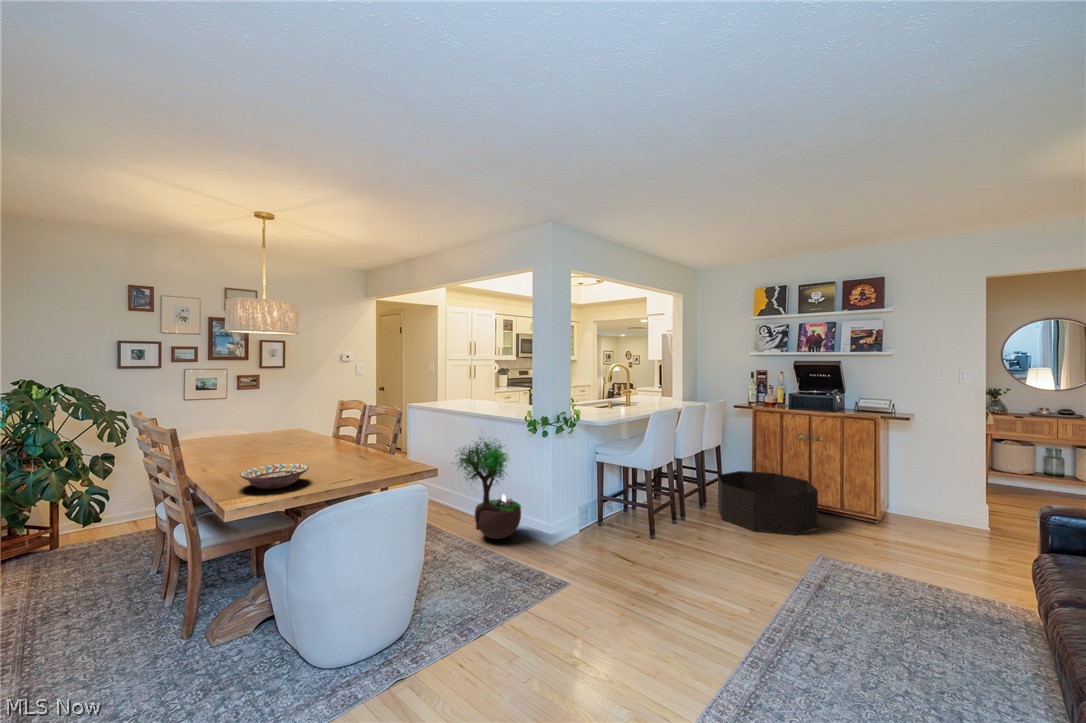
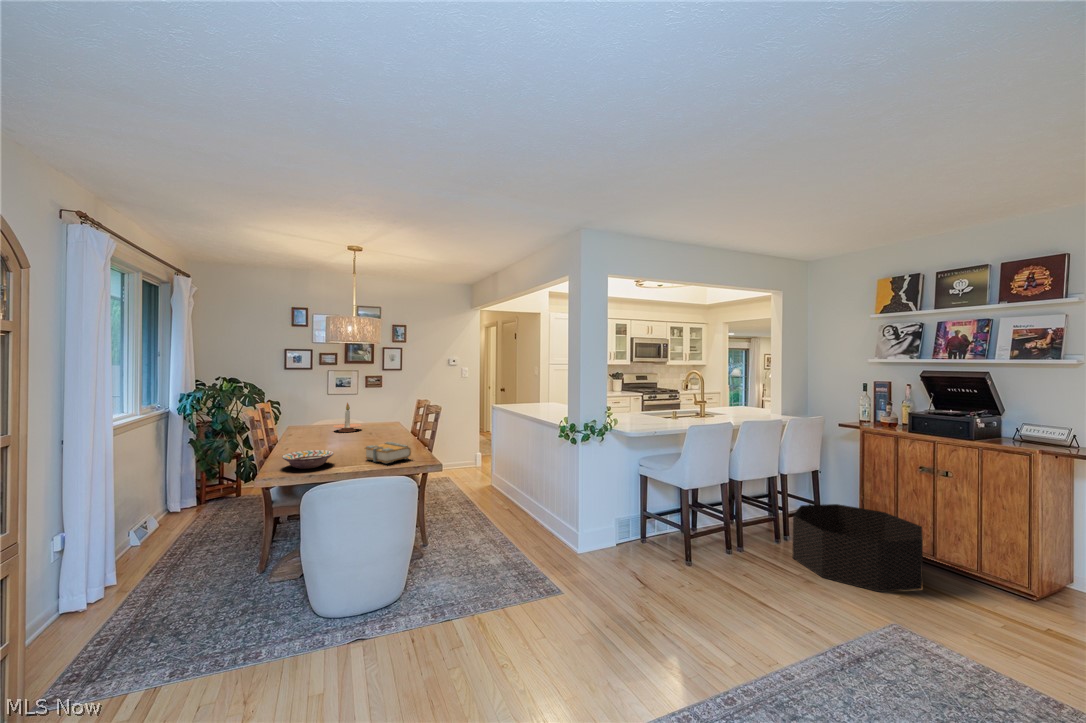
candle holder: none [232,406,271,443] -> present [333,403,361,432]
potted tree: present [457,438,521,539] -> none [489,434,556,540]
book: none [339,447,397,473] -> present [365,442,411,464]

